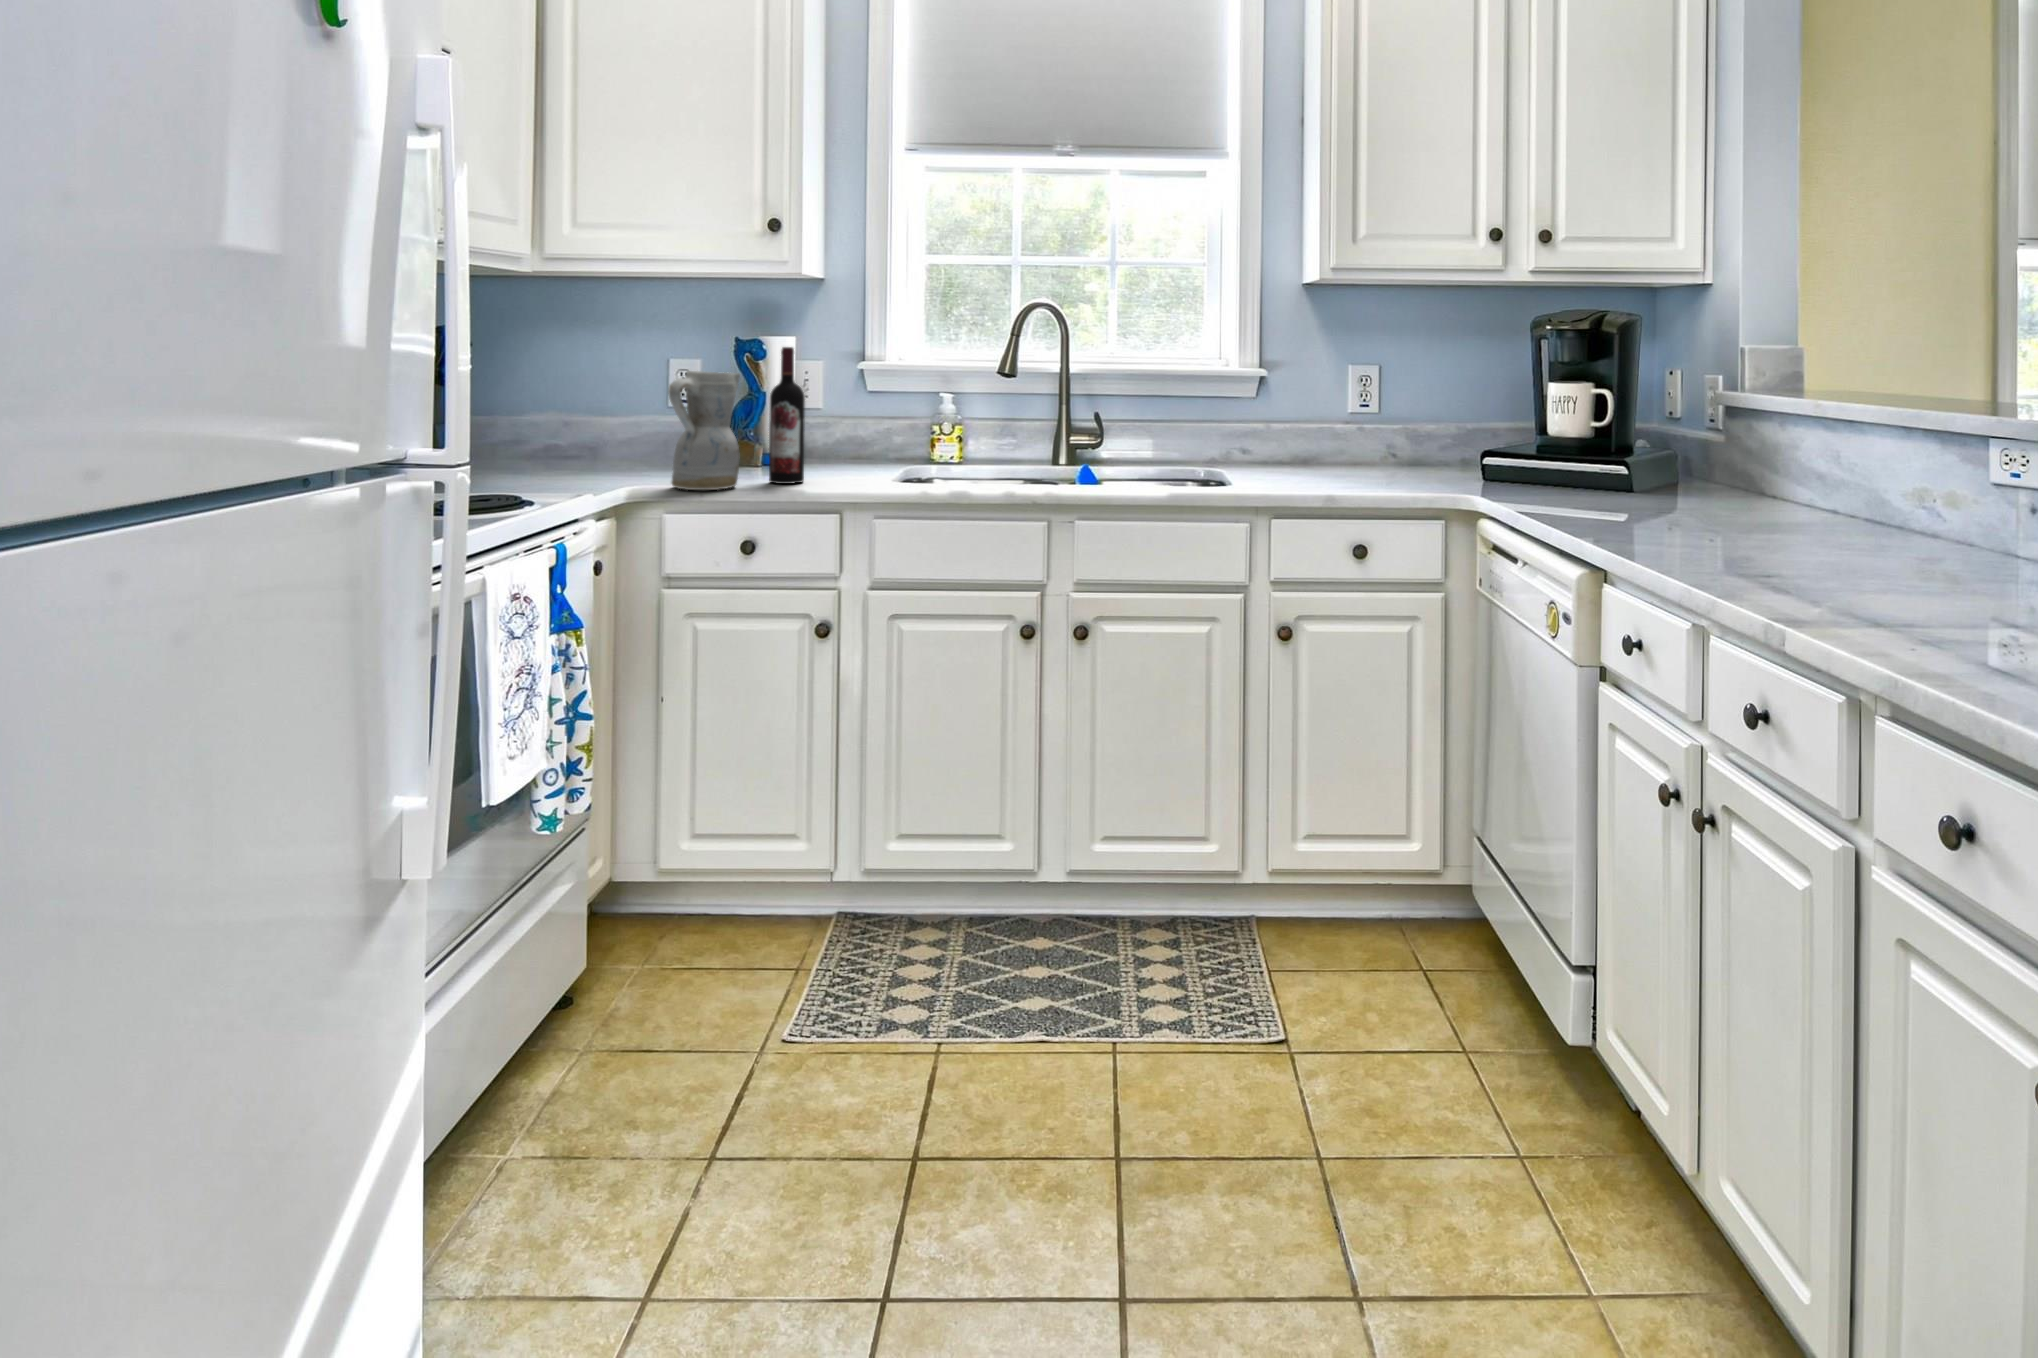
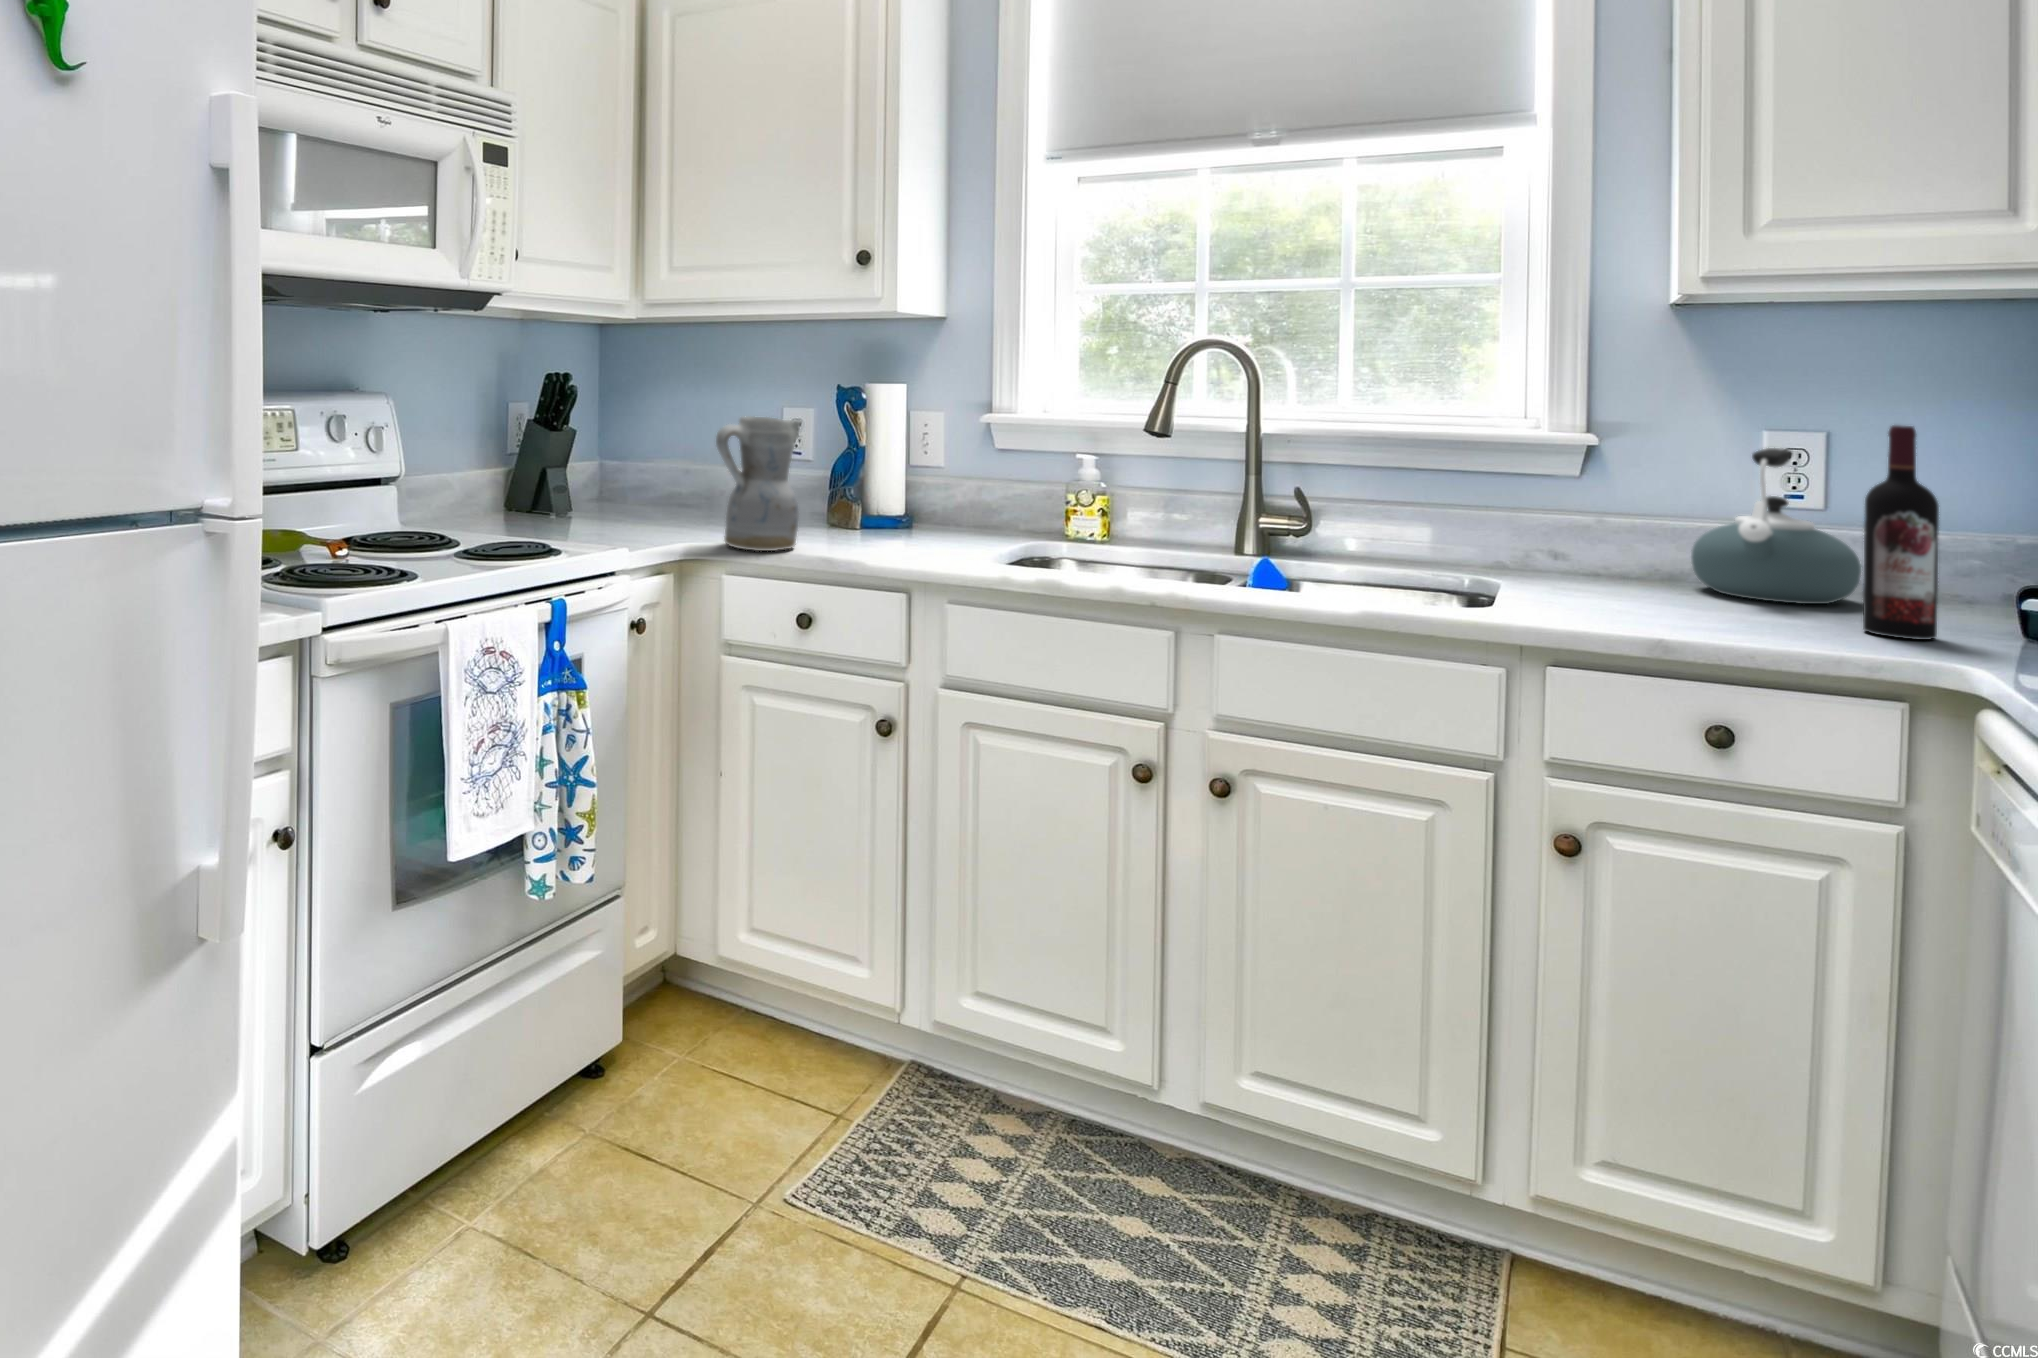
wine bottle: present [769,347,805,484] -> present [1863,425,1939,640]
kettle: none [1310,373,1392,468] -> present [1692,448,1861,604]

